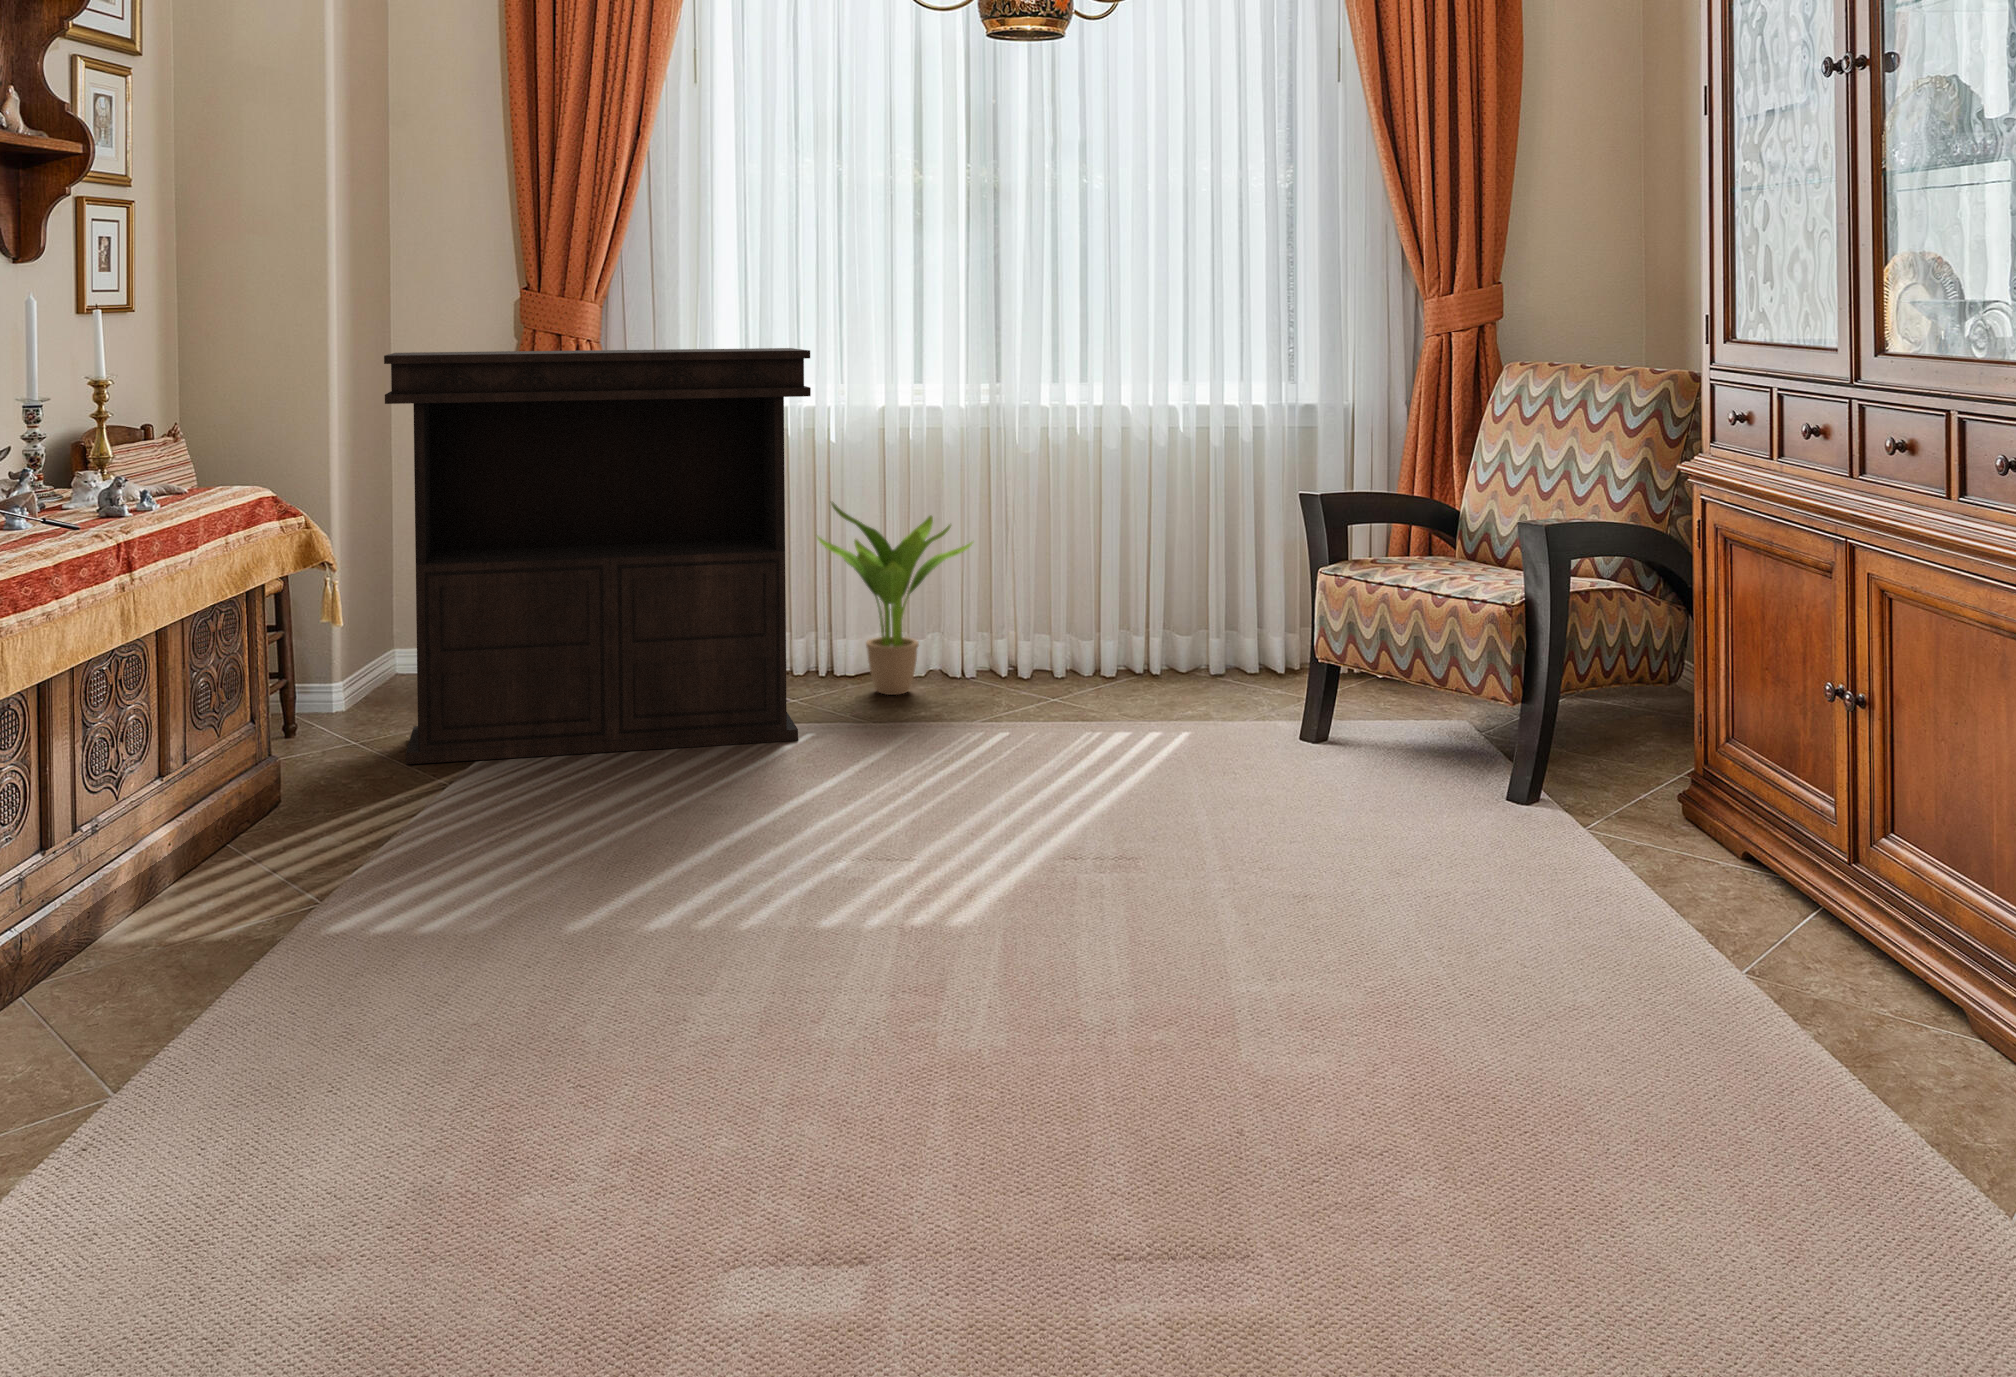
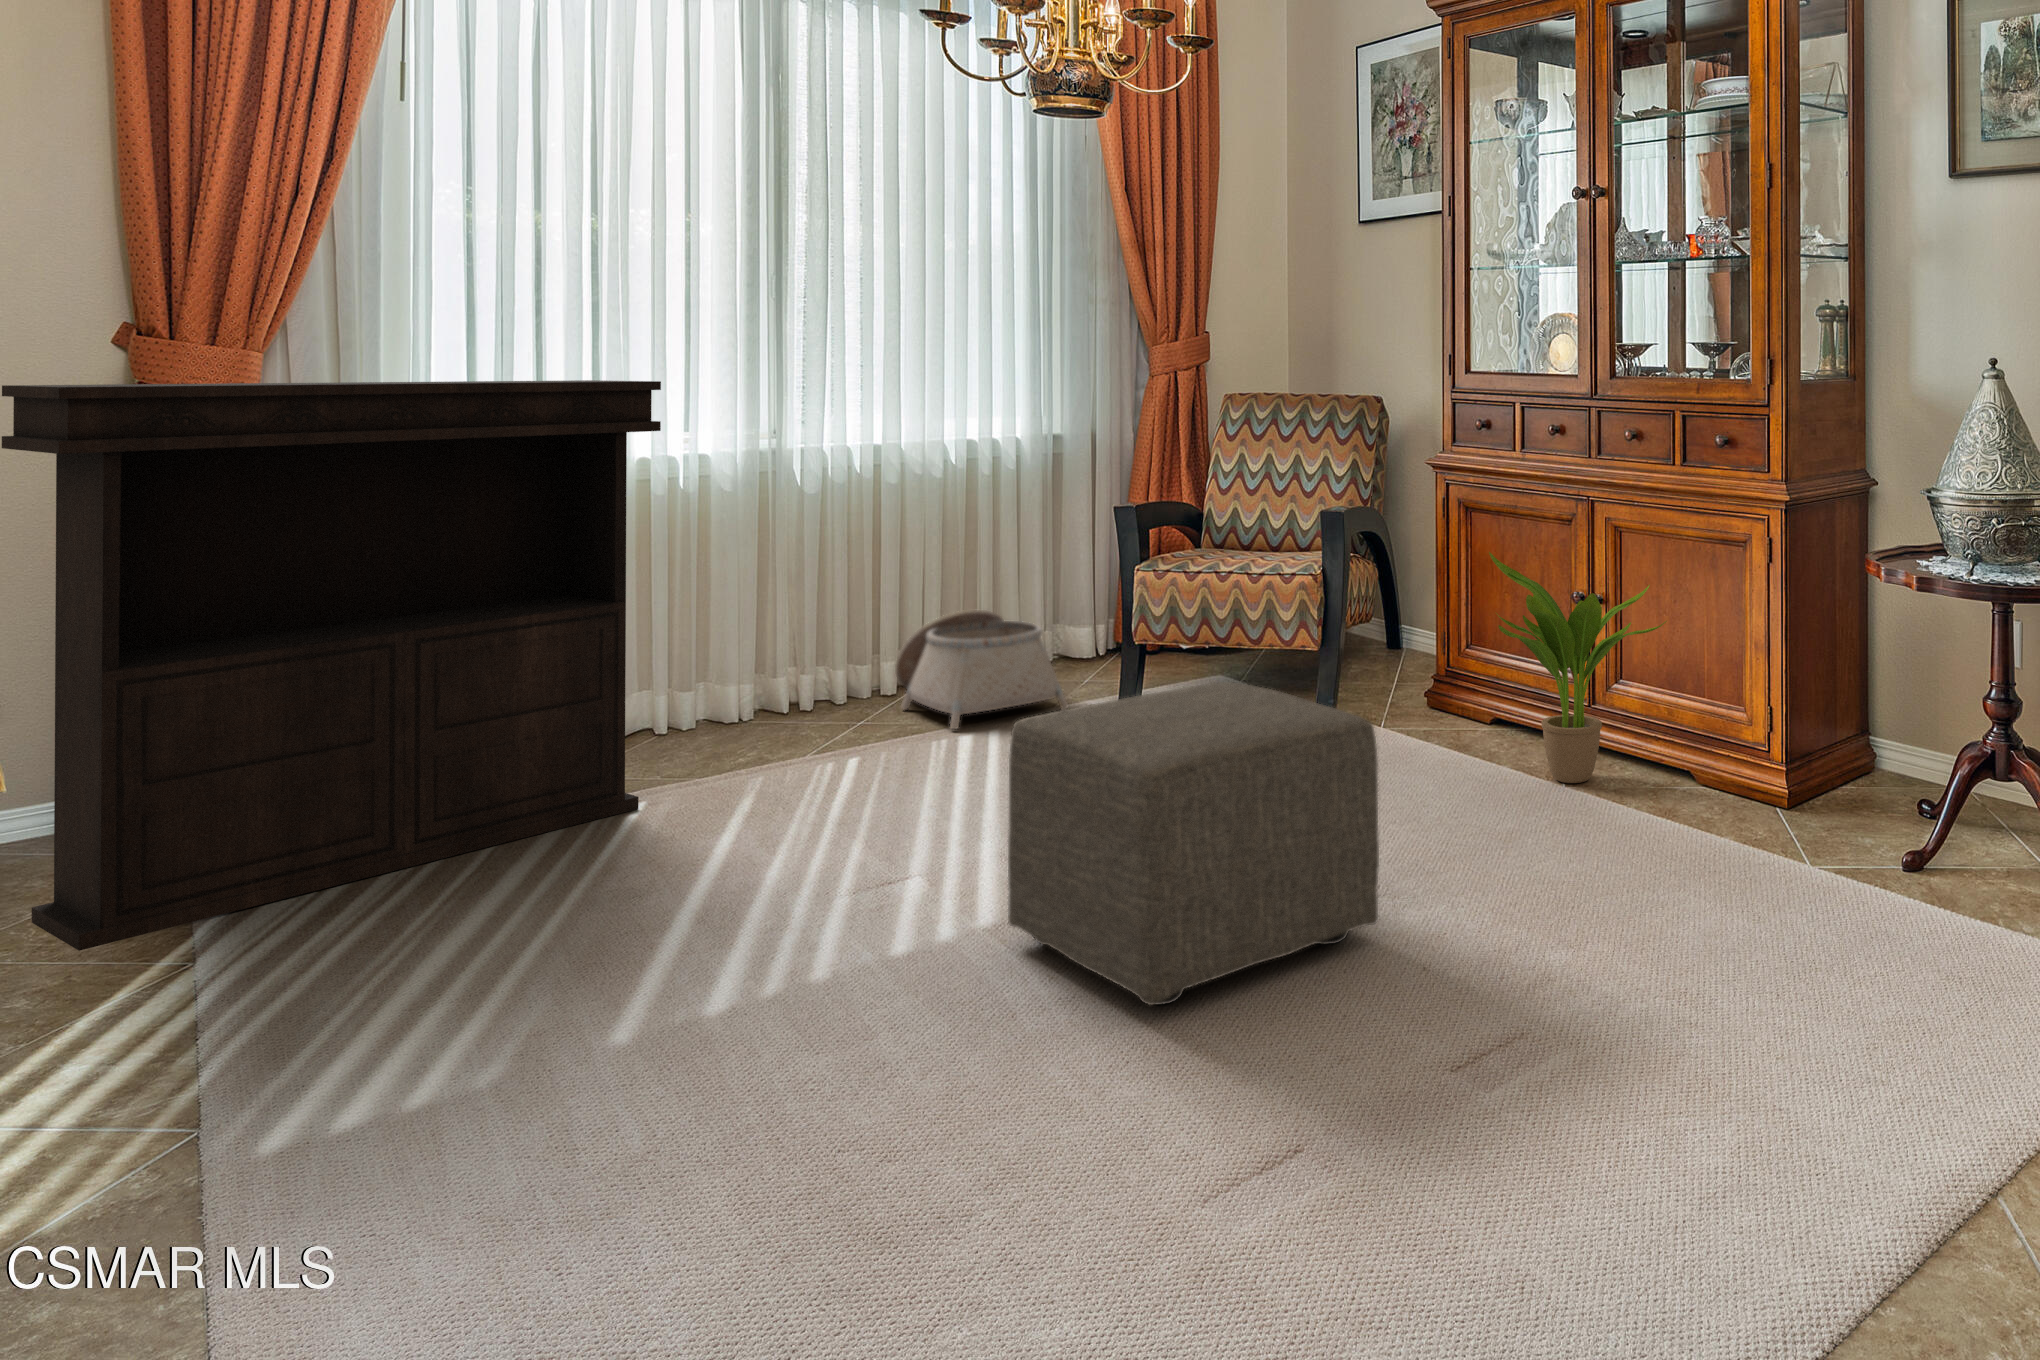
potted plant: present [817,502,972,695] -> present [1489,552,1666,783]
basket: none [1101,595,1255,723] -> present [895,609,1069,729]
ottoman: none [877,724,1230,1087] -> present [1008,682,1379,1005]

